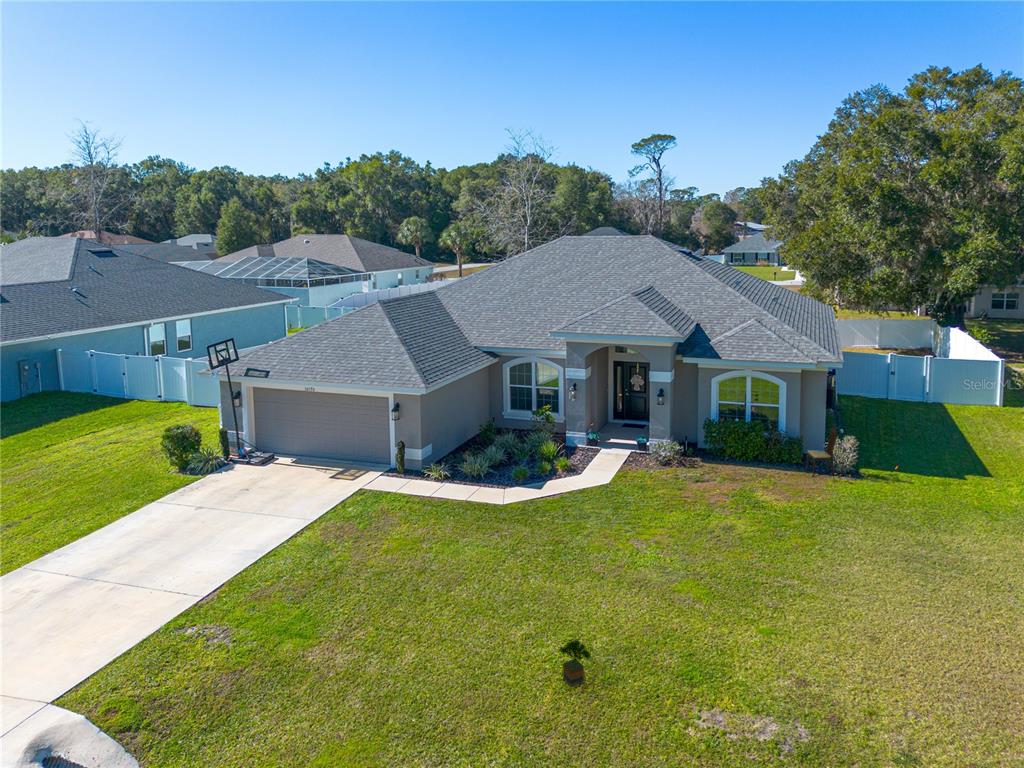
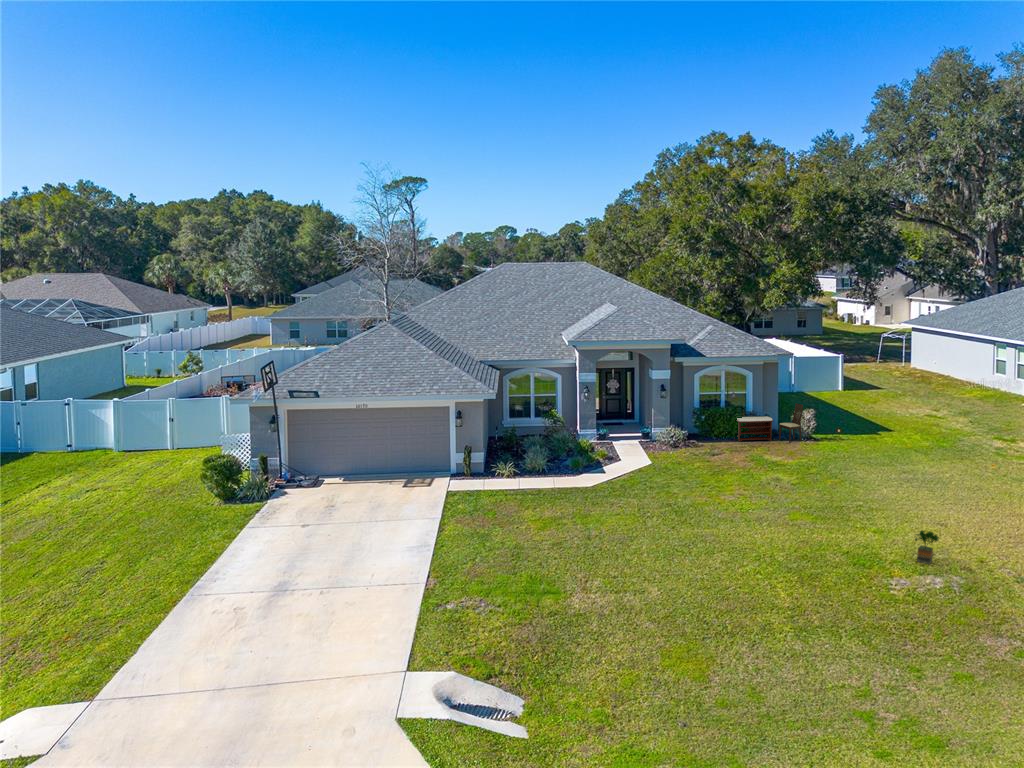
bench: none [750,436,797,471] -> present [736,416,773,442]
potted tree: present [560,640,591,687] -> present [915,531,939,564]

